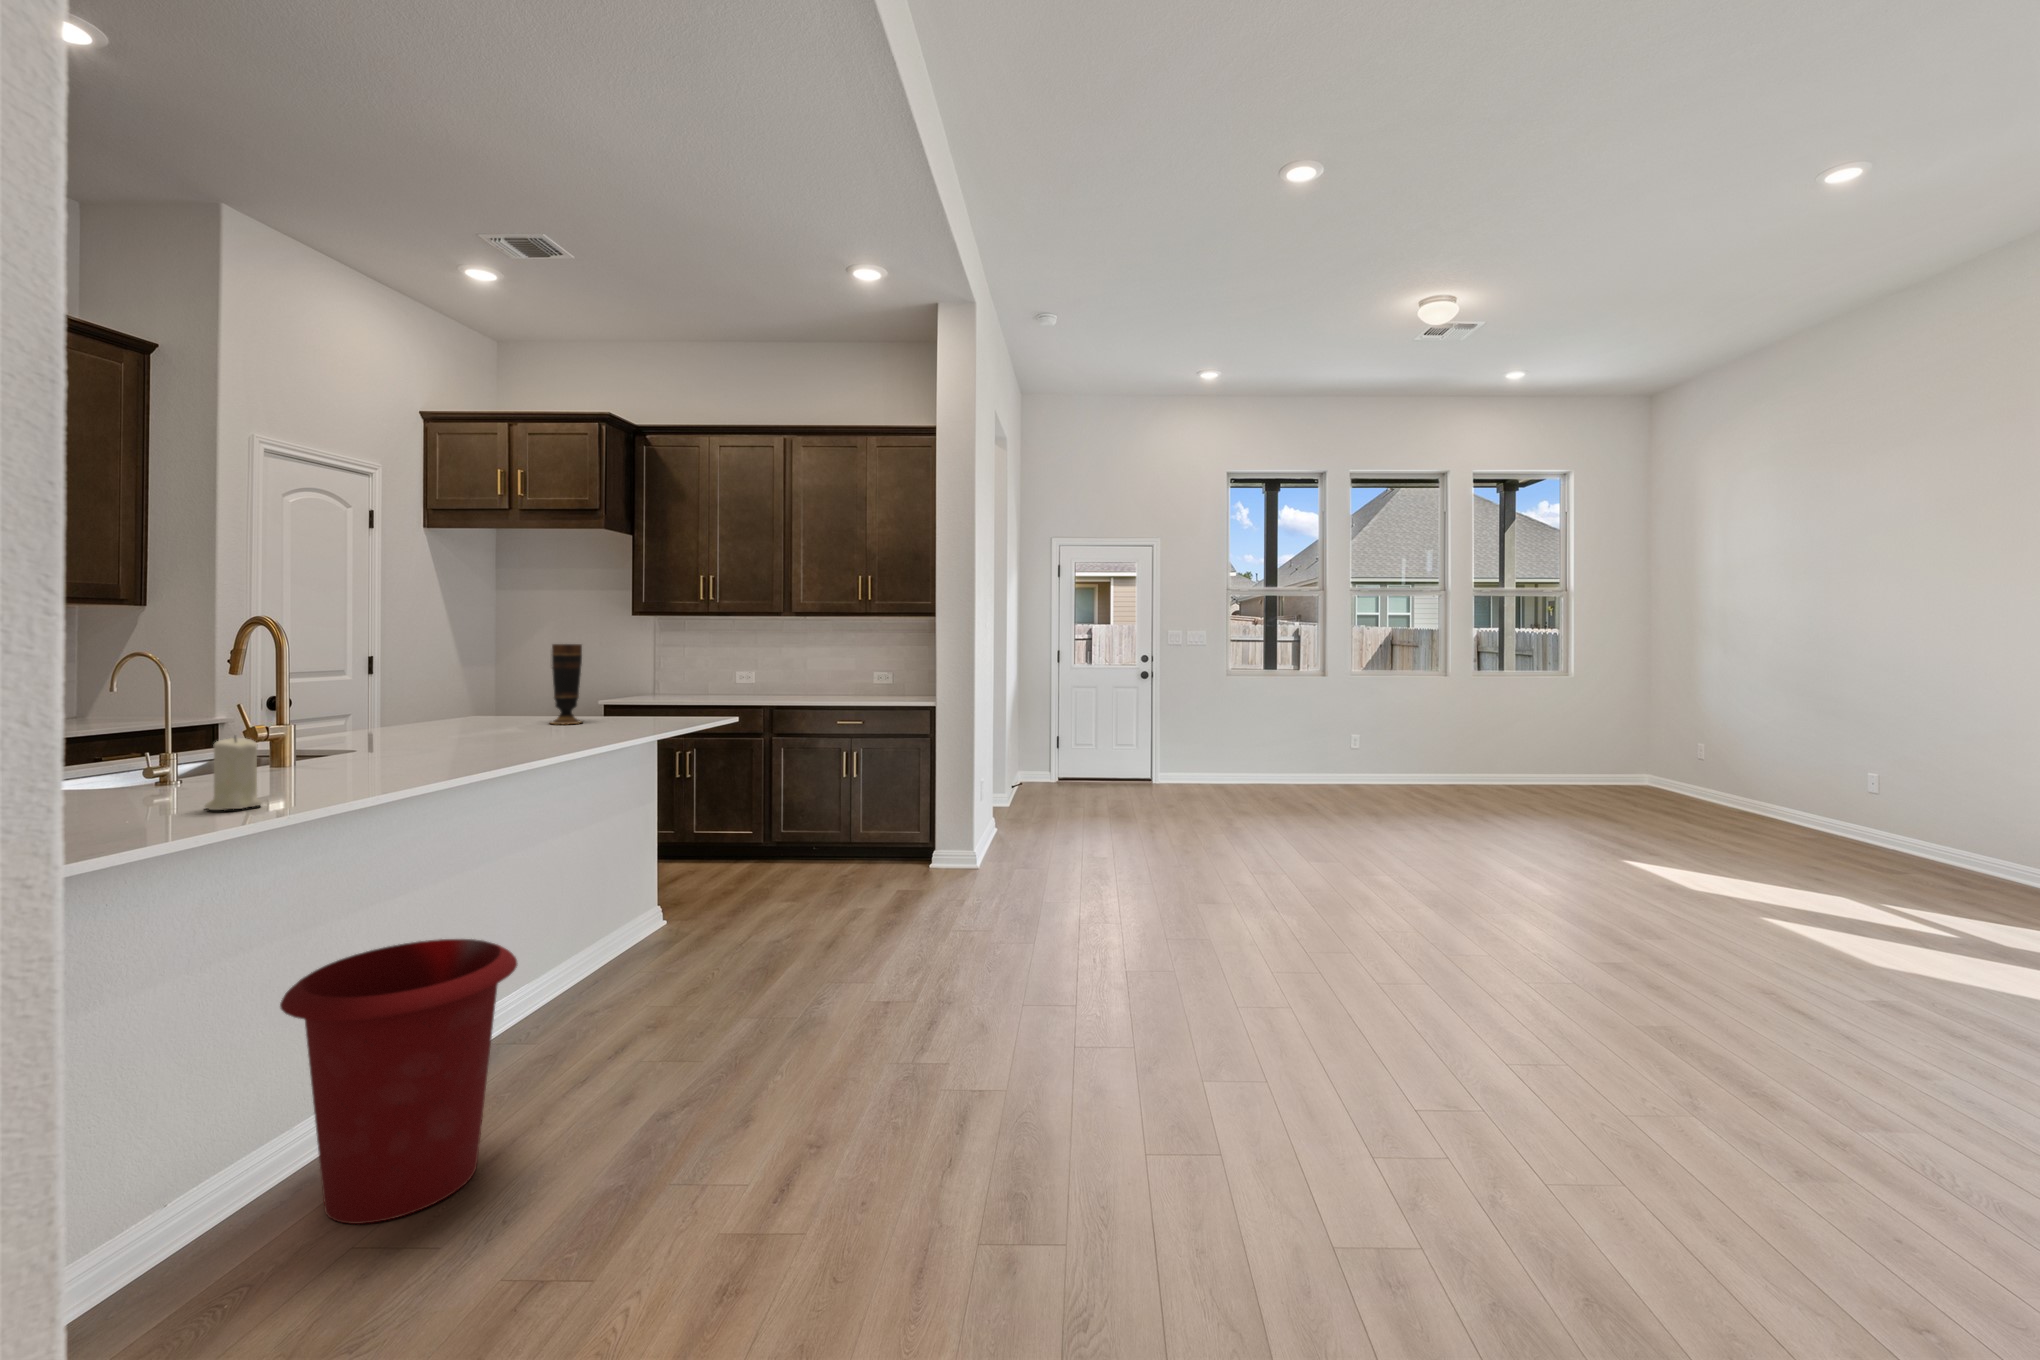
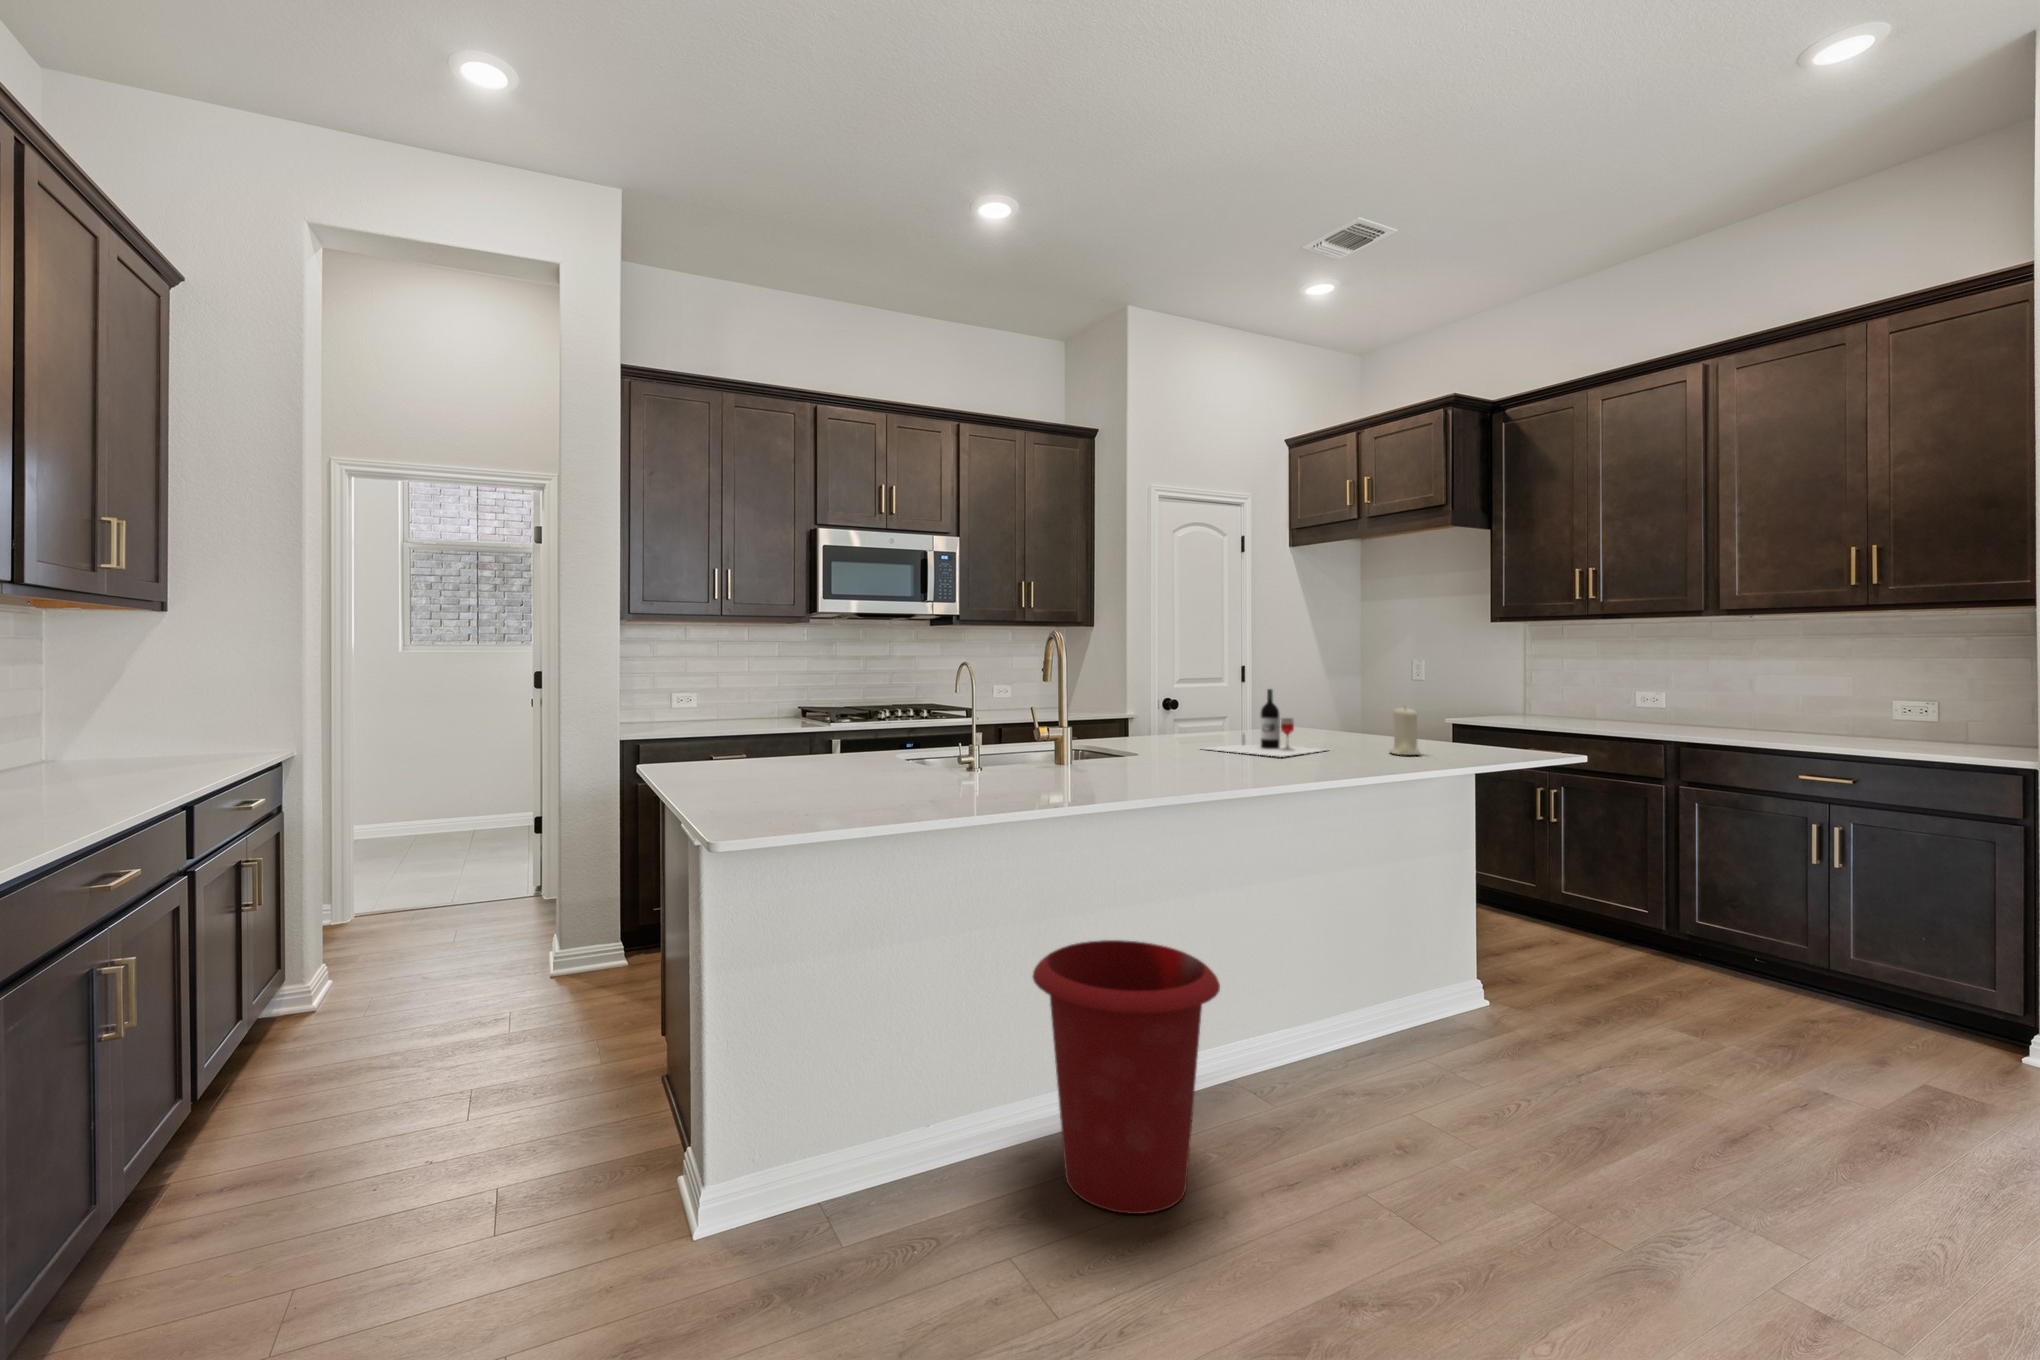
vase: present [552,644,582,724] -> none [1344,655,1380,744]
wine bottle: none [407,678,549,742] -> present [1207,689,1324,757]
candle: present [205,737,261,810] -> present [1389,708,1420,755]

